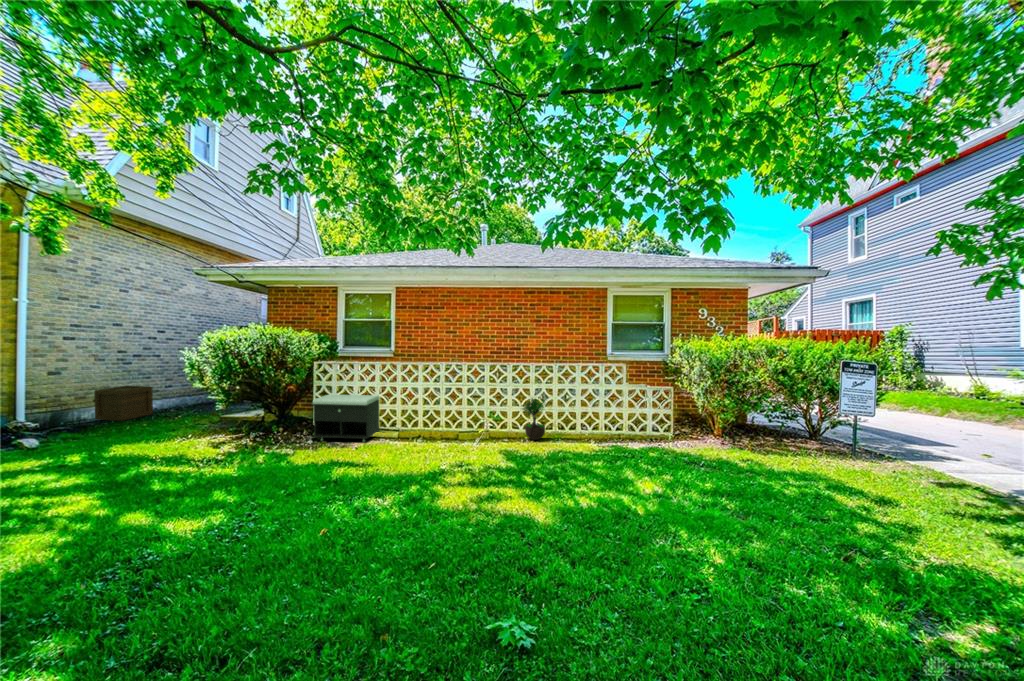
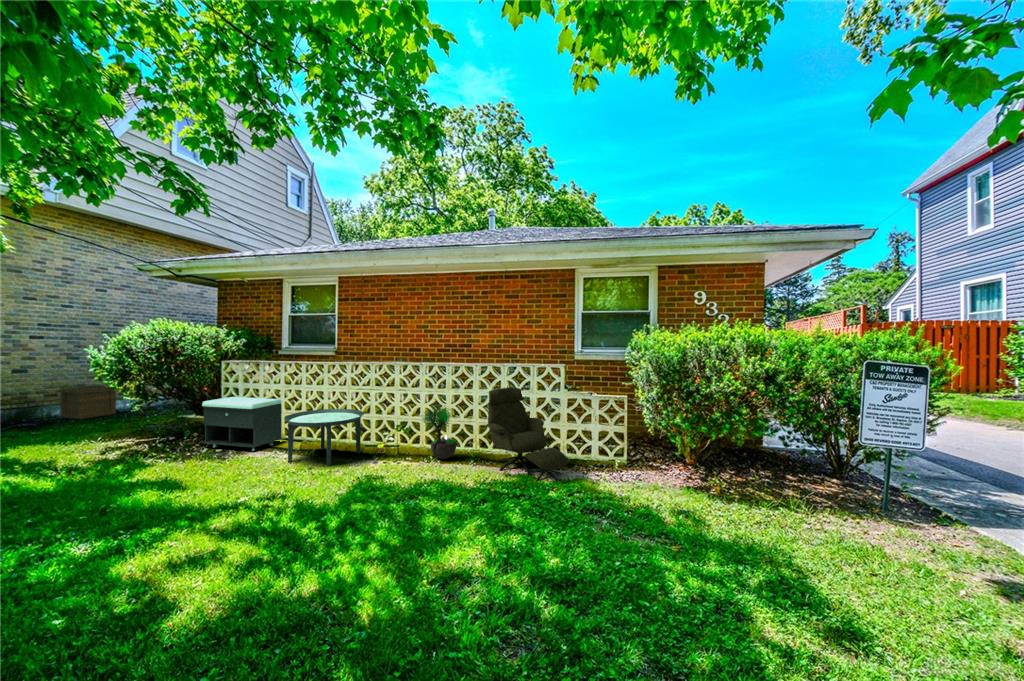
lounge chair: none [575,382,643,452] -> present [487,388,568,481]
round table: none [406,402,469,451] -> present [284,409,364,466]

